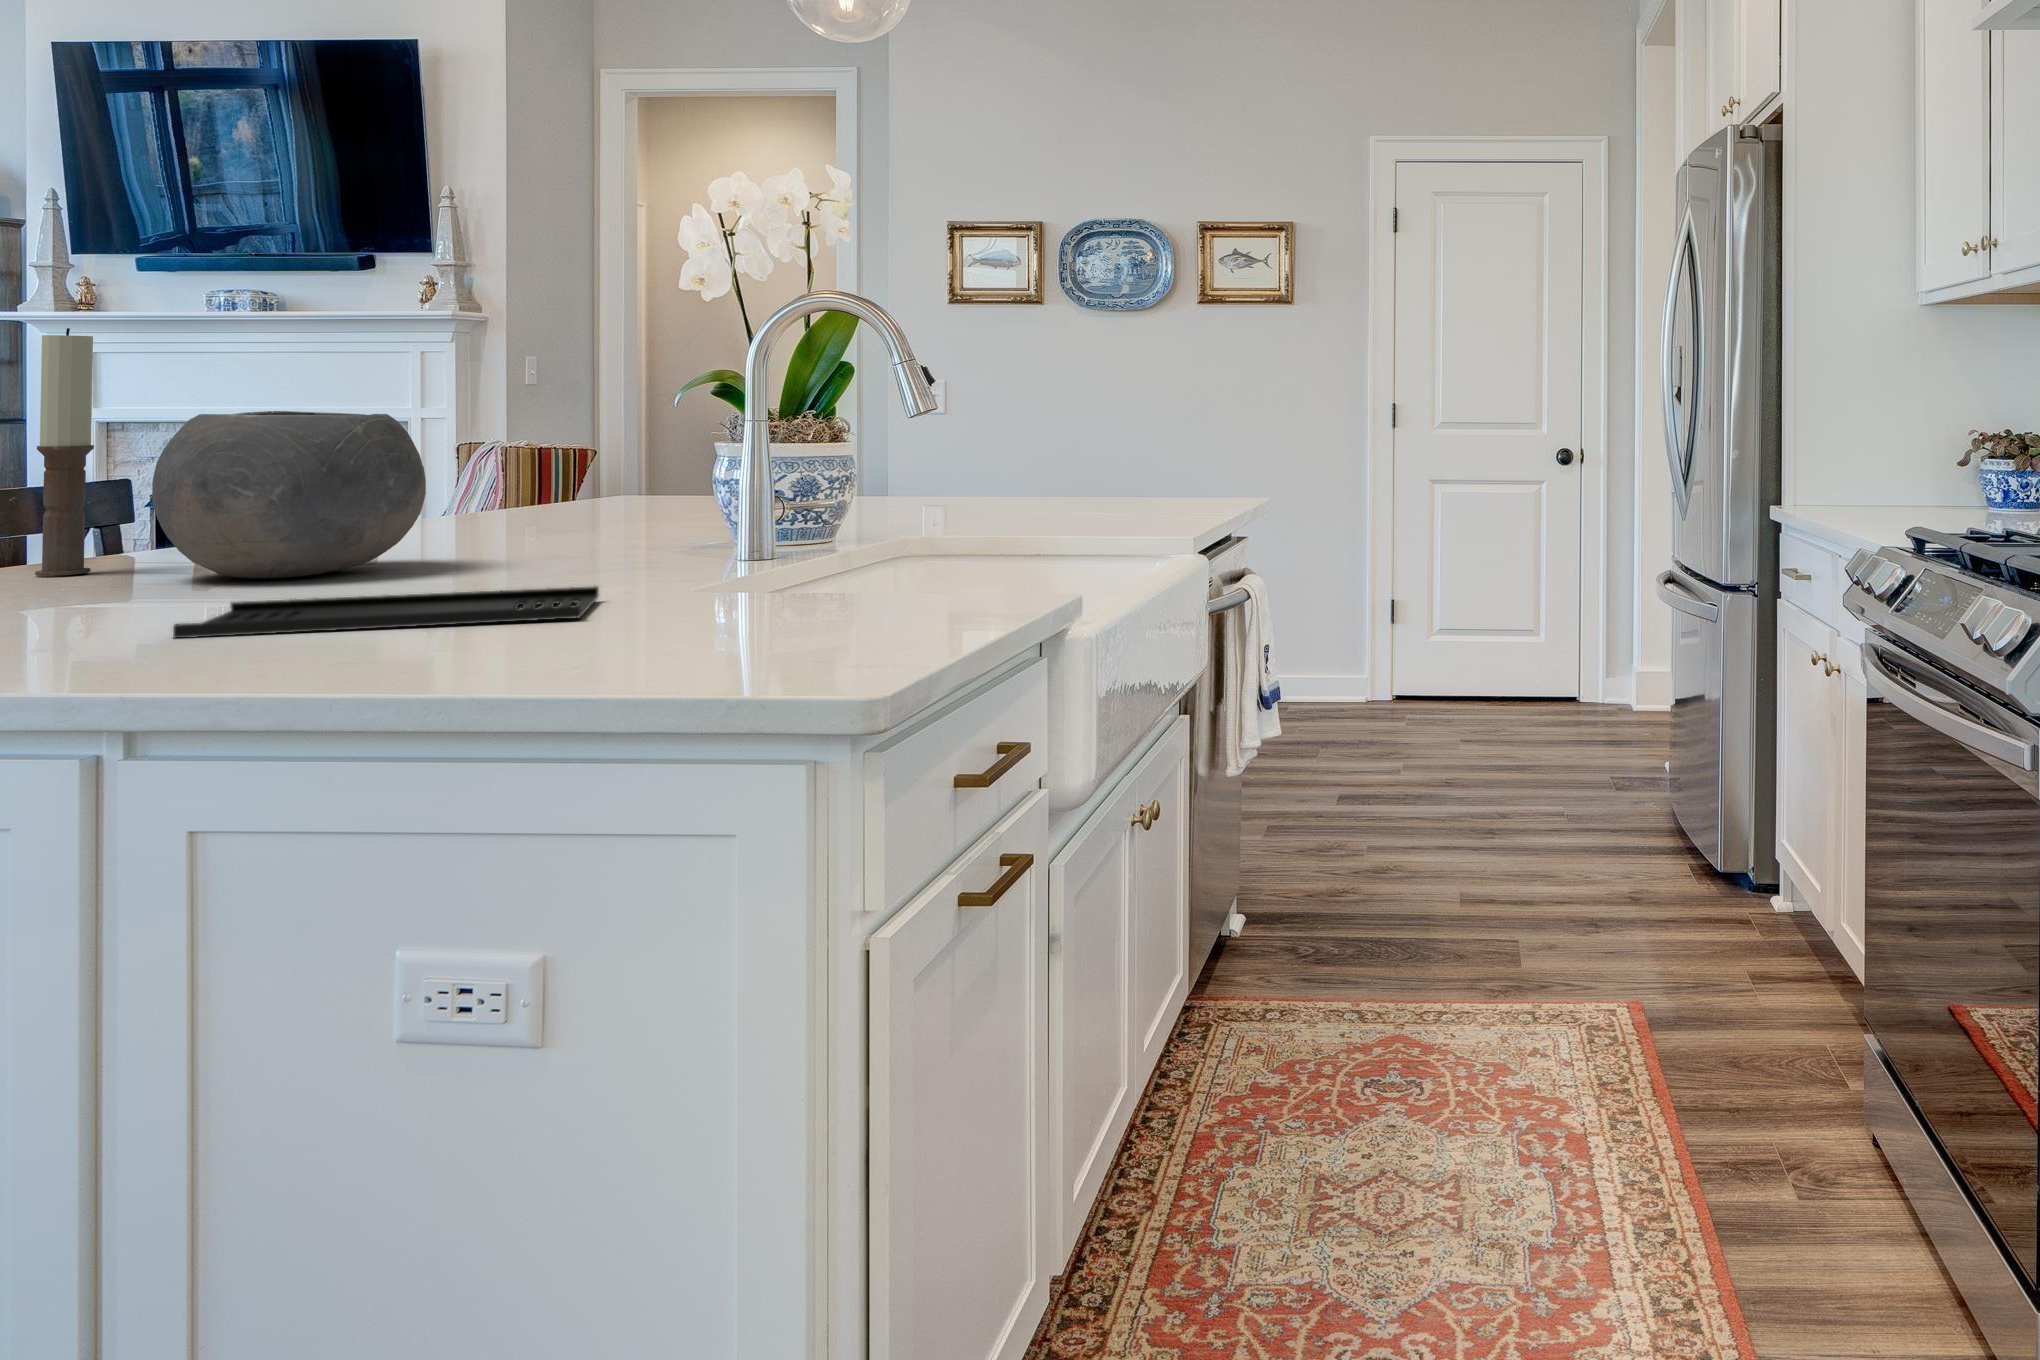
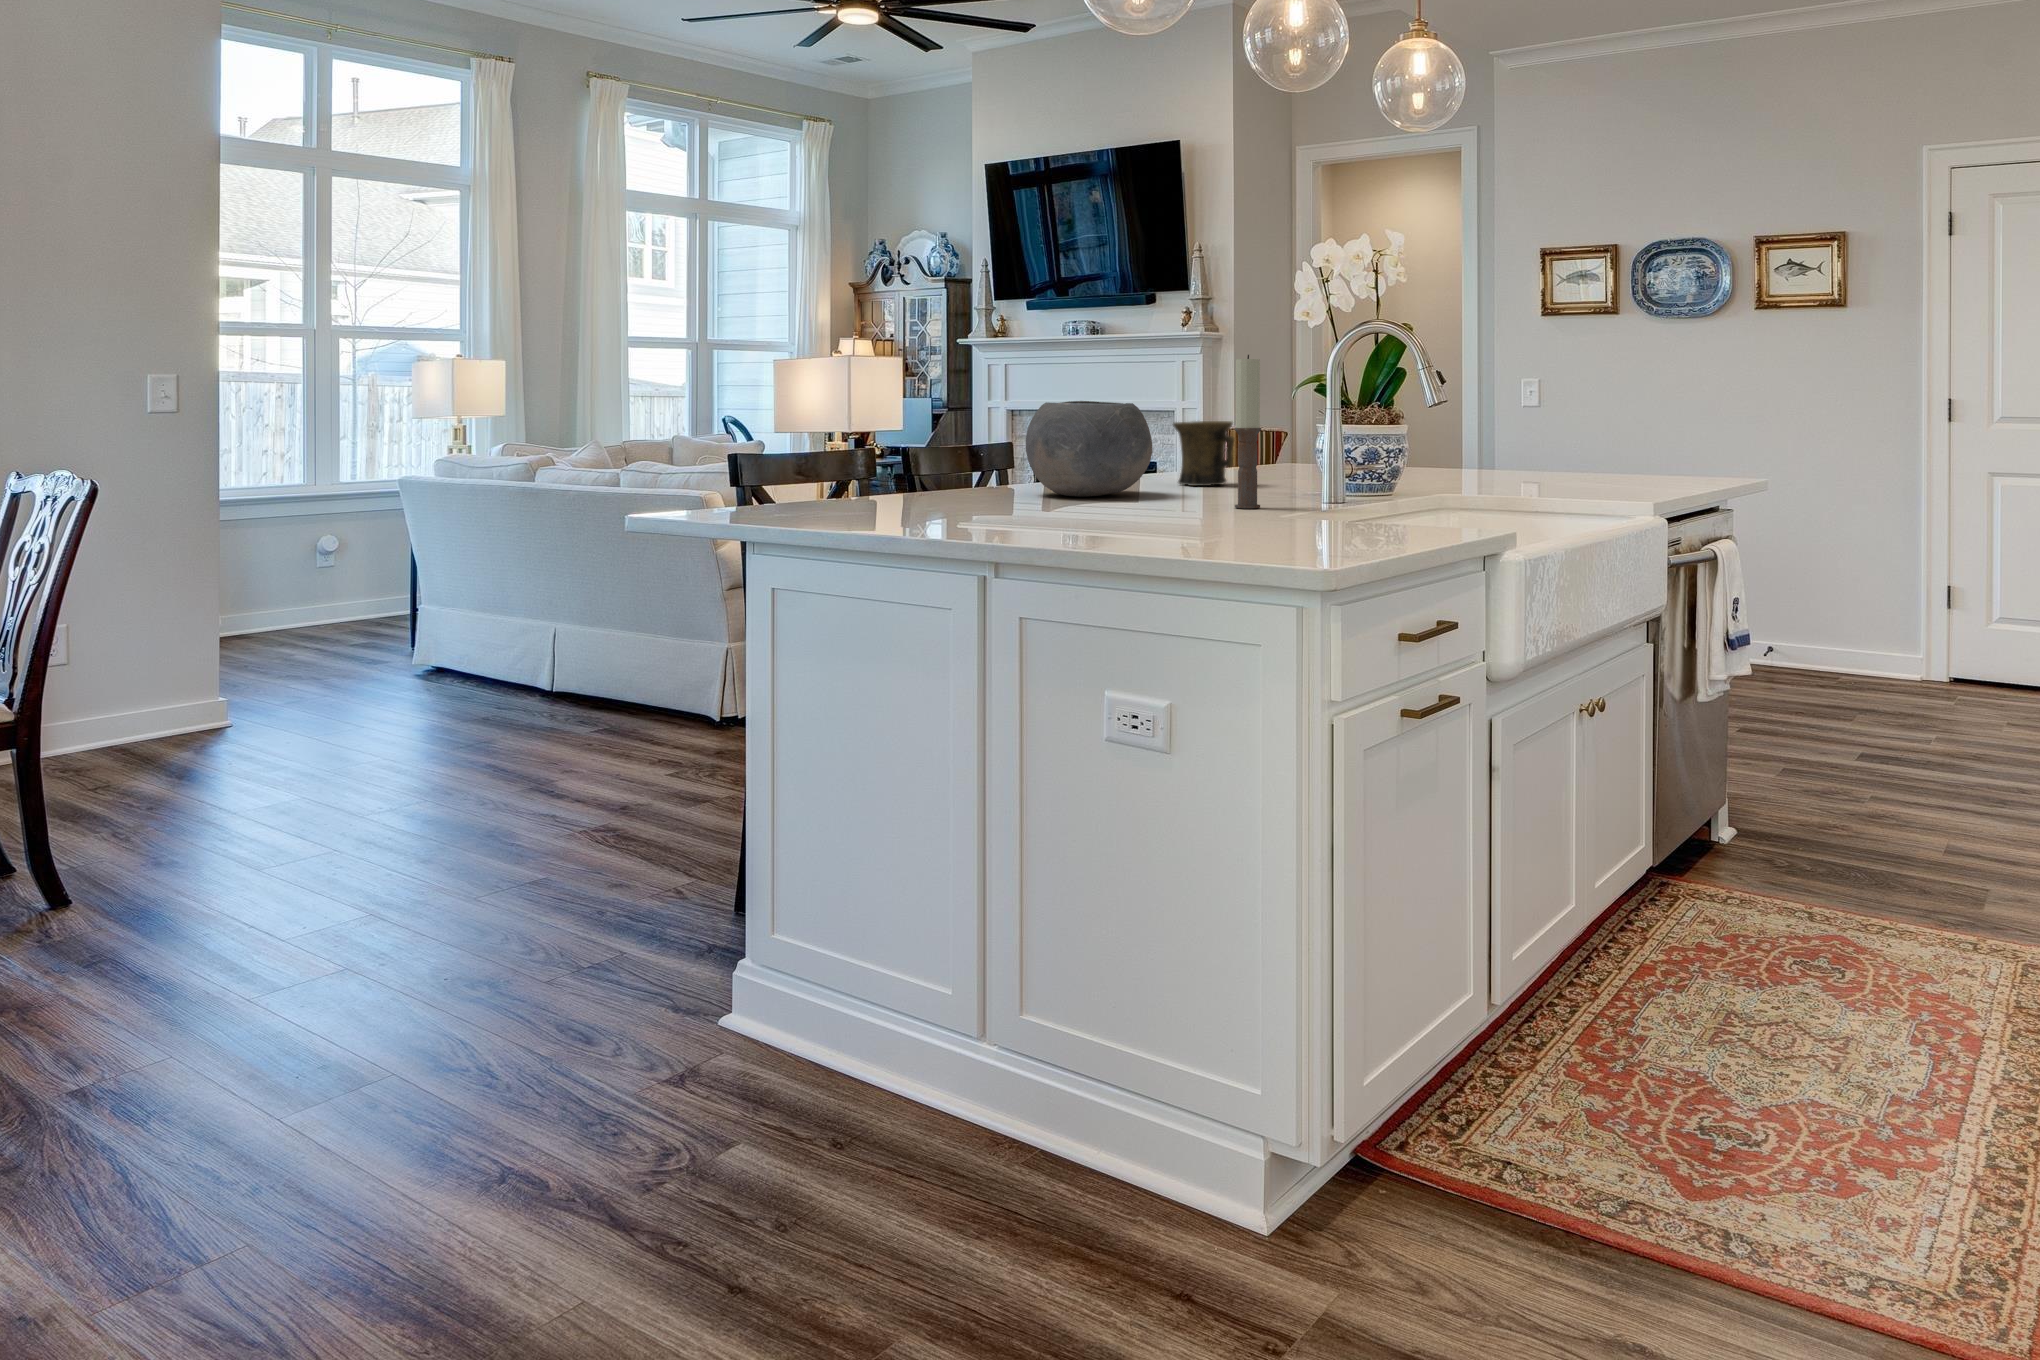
candle: present [35,328,94,576] -> present [1235,355,1261,508]
mug: none [452,441,569,545] -> present [1172,421,1234,486]
tray: present [173,586,599,638] -> none [1029,505,1228,525]

